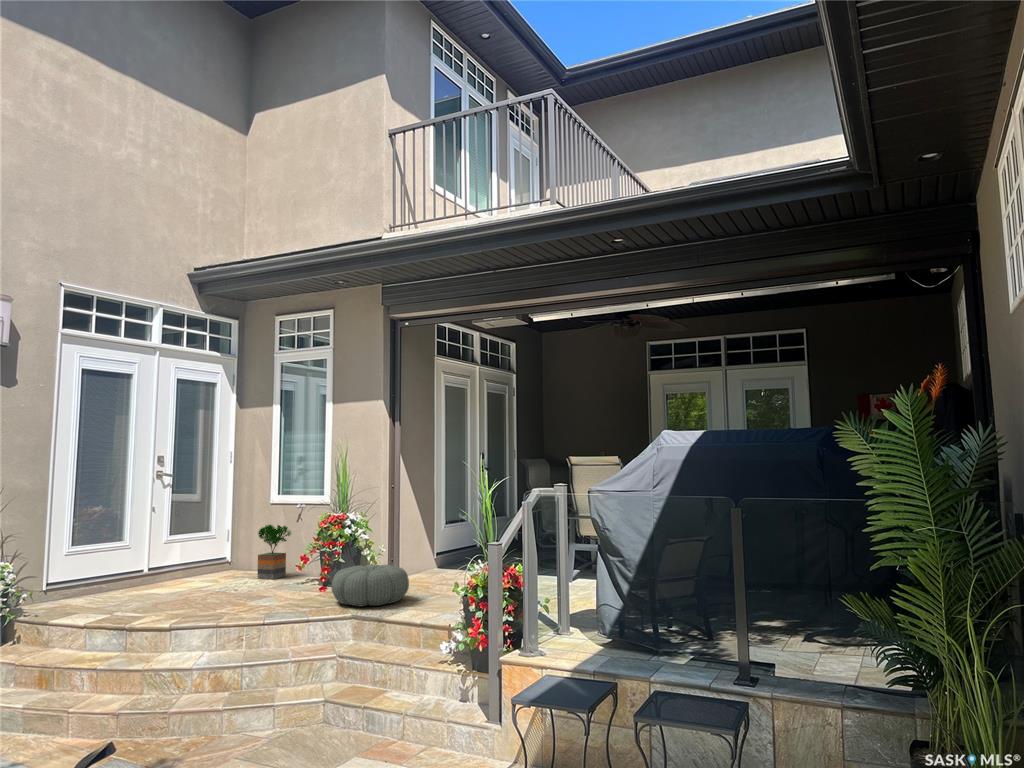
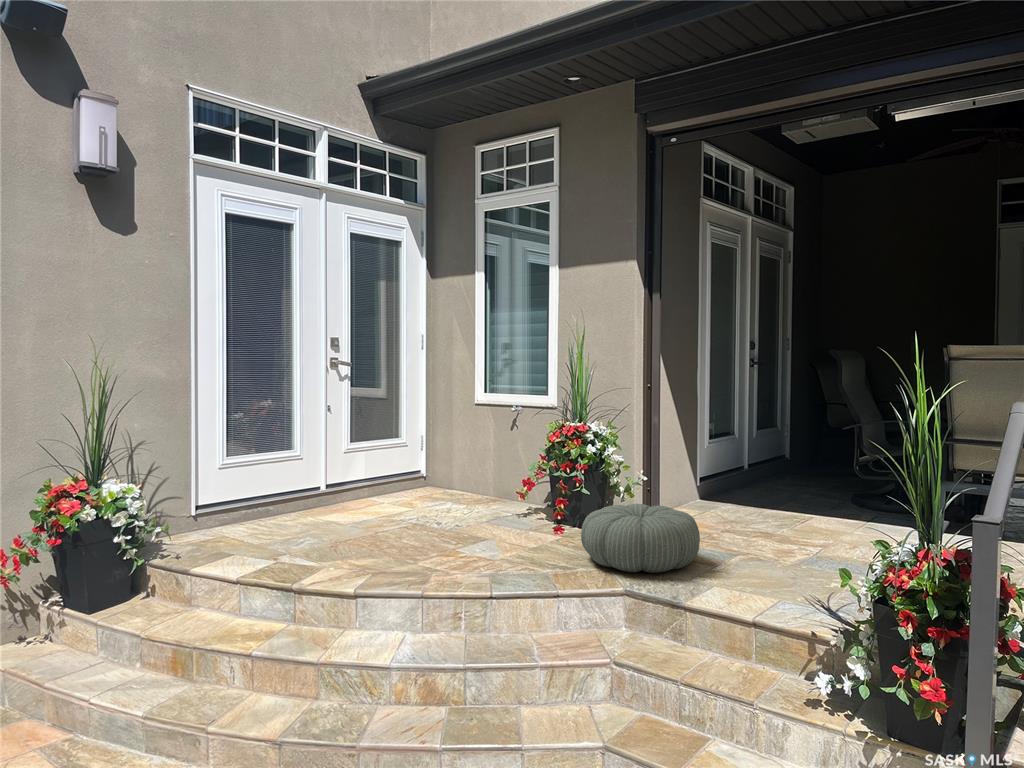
potted tree: present [258,525,291,579] -> none [460,433,507,508]

